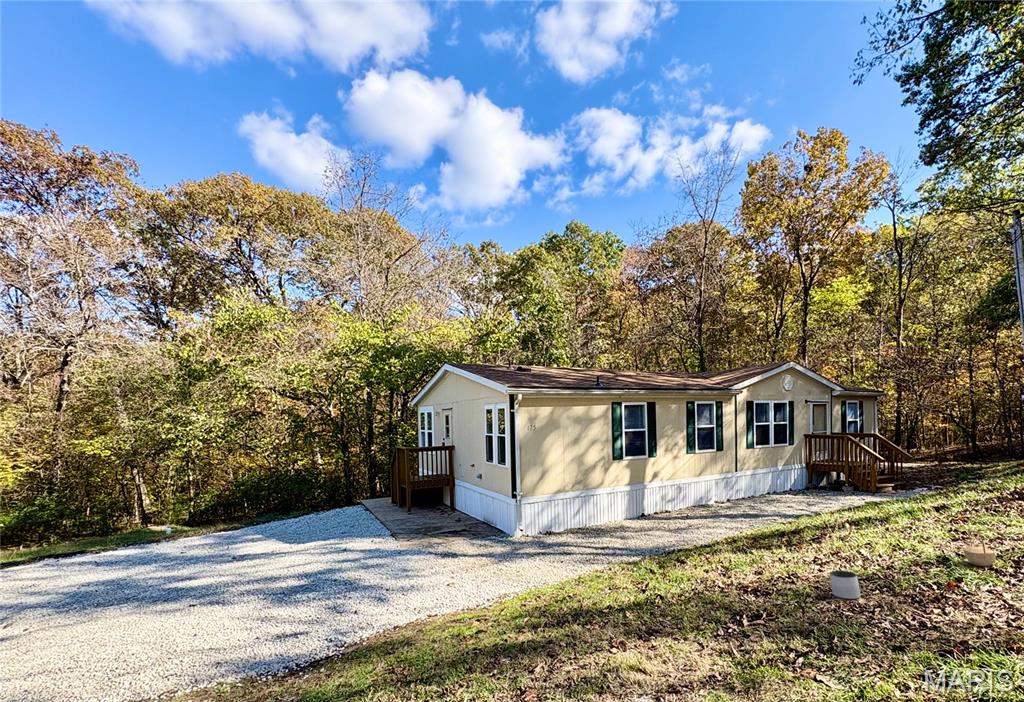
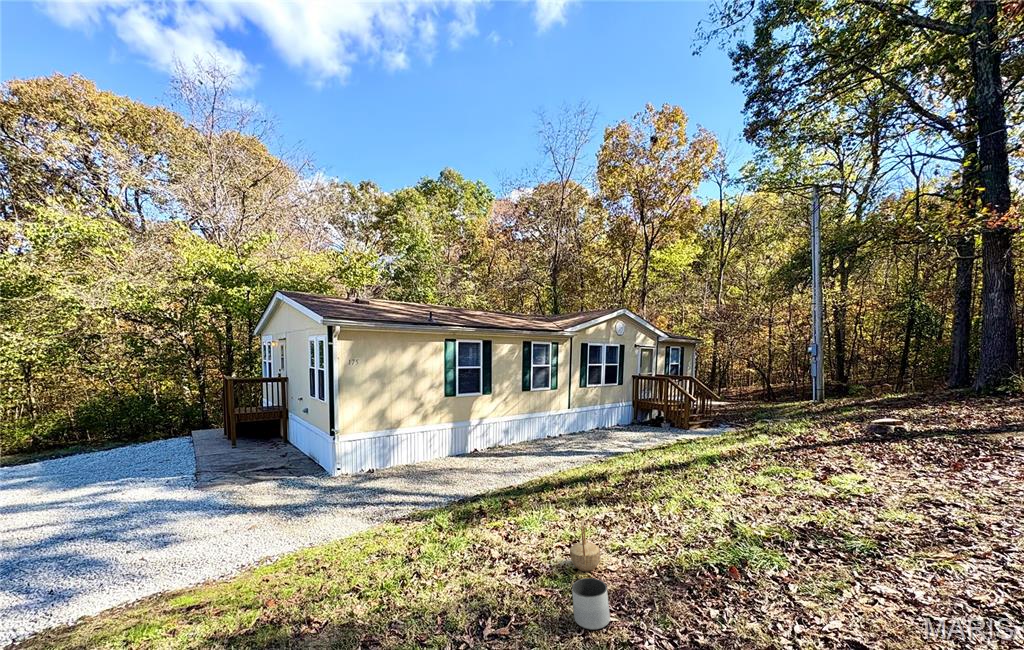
basket: present [963,528,996,566] -> present [570,519,600,572]

